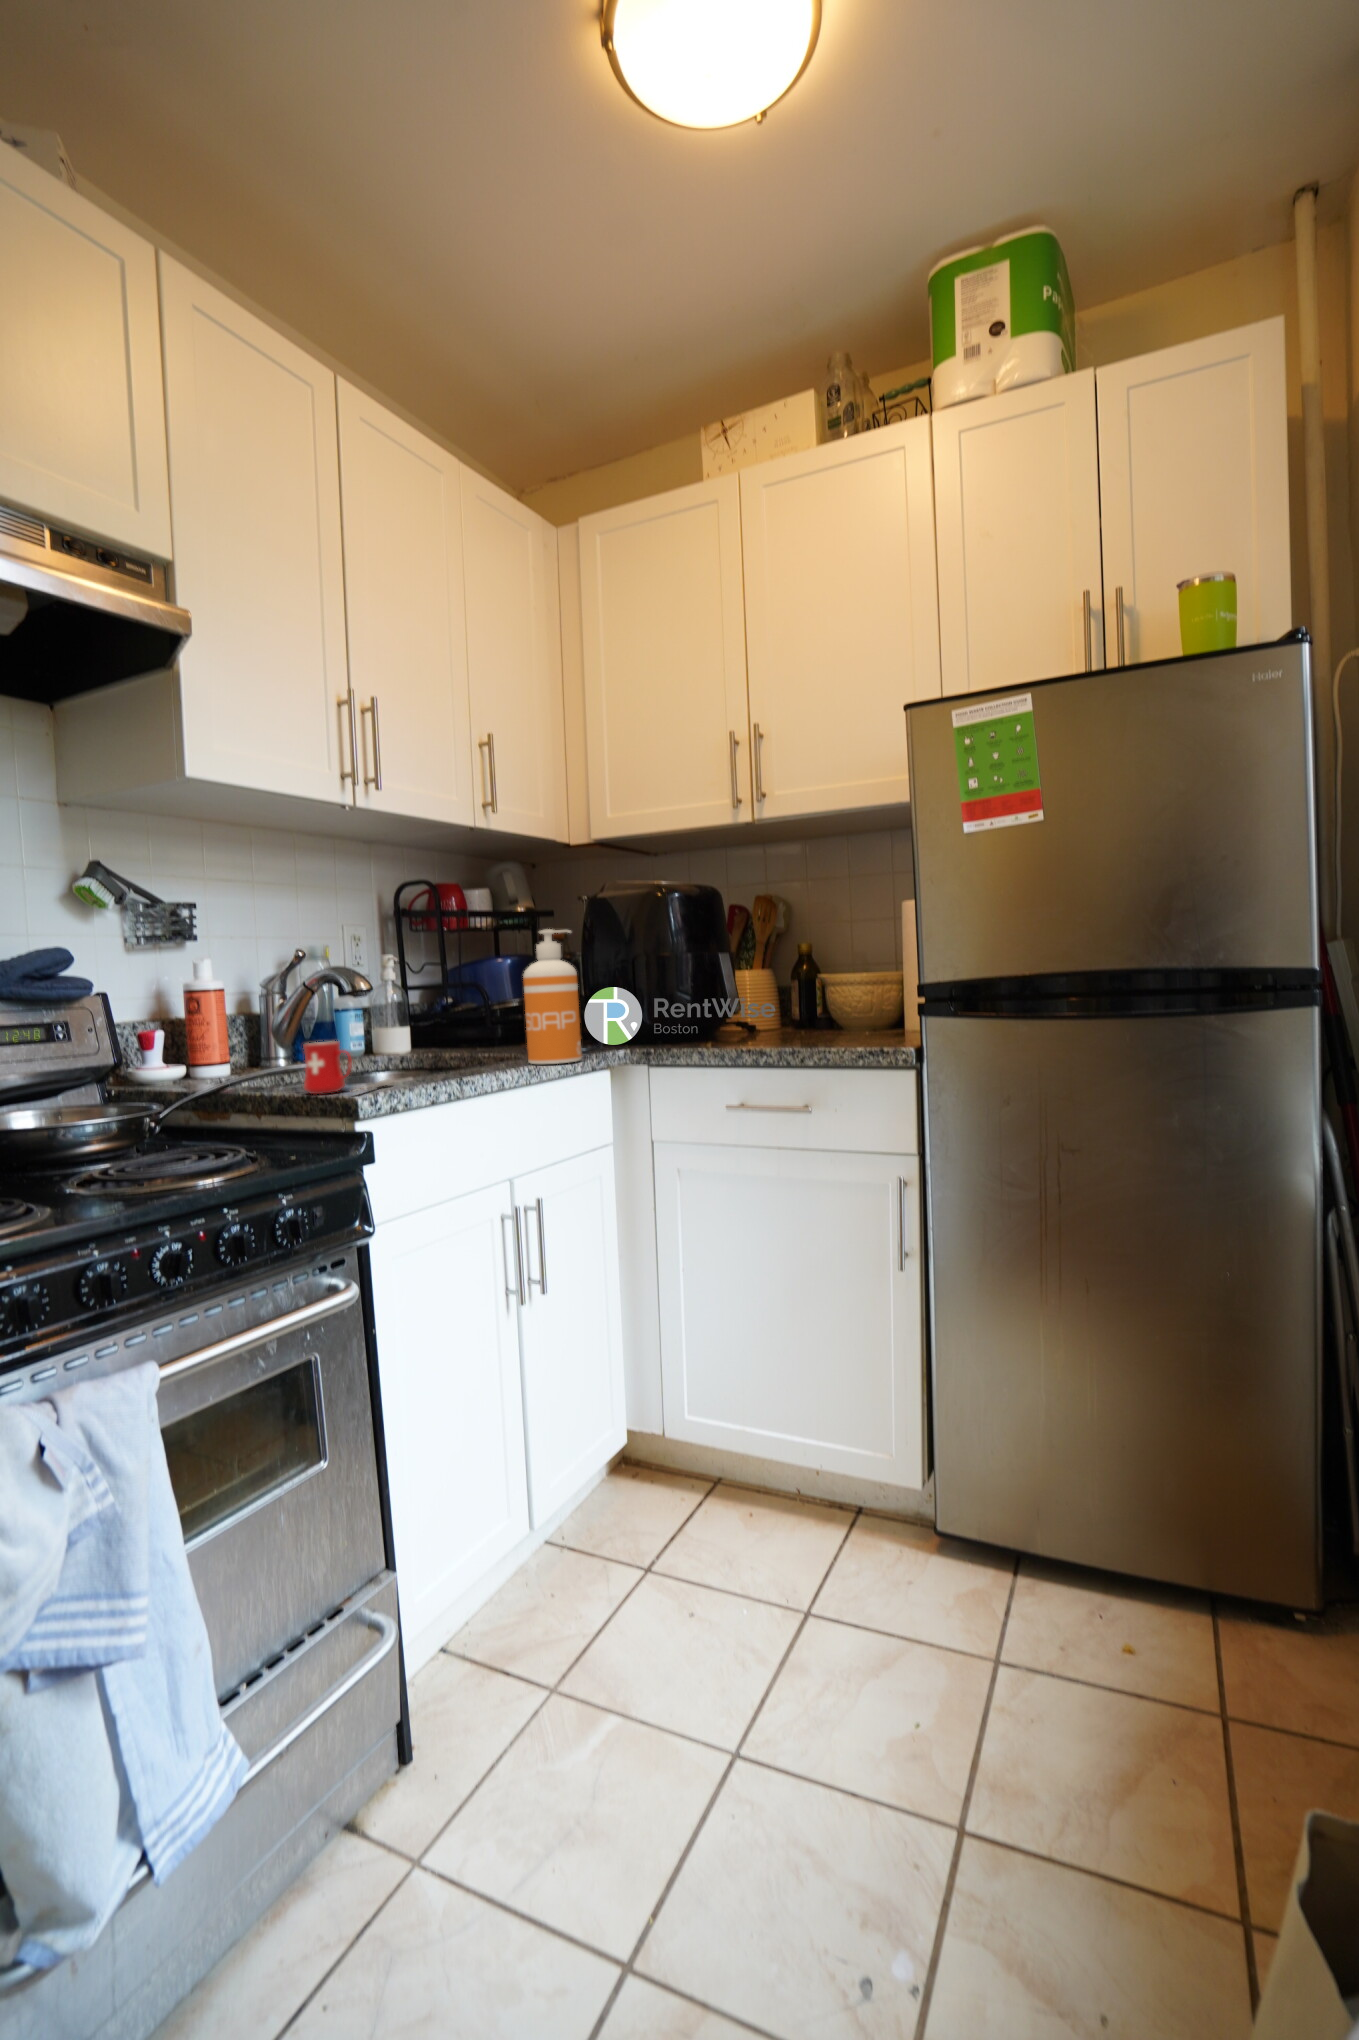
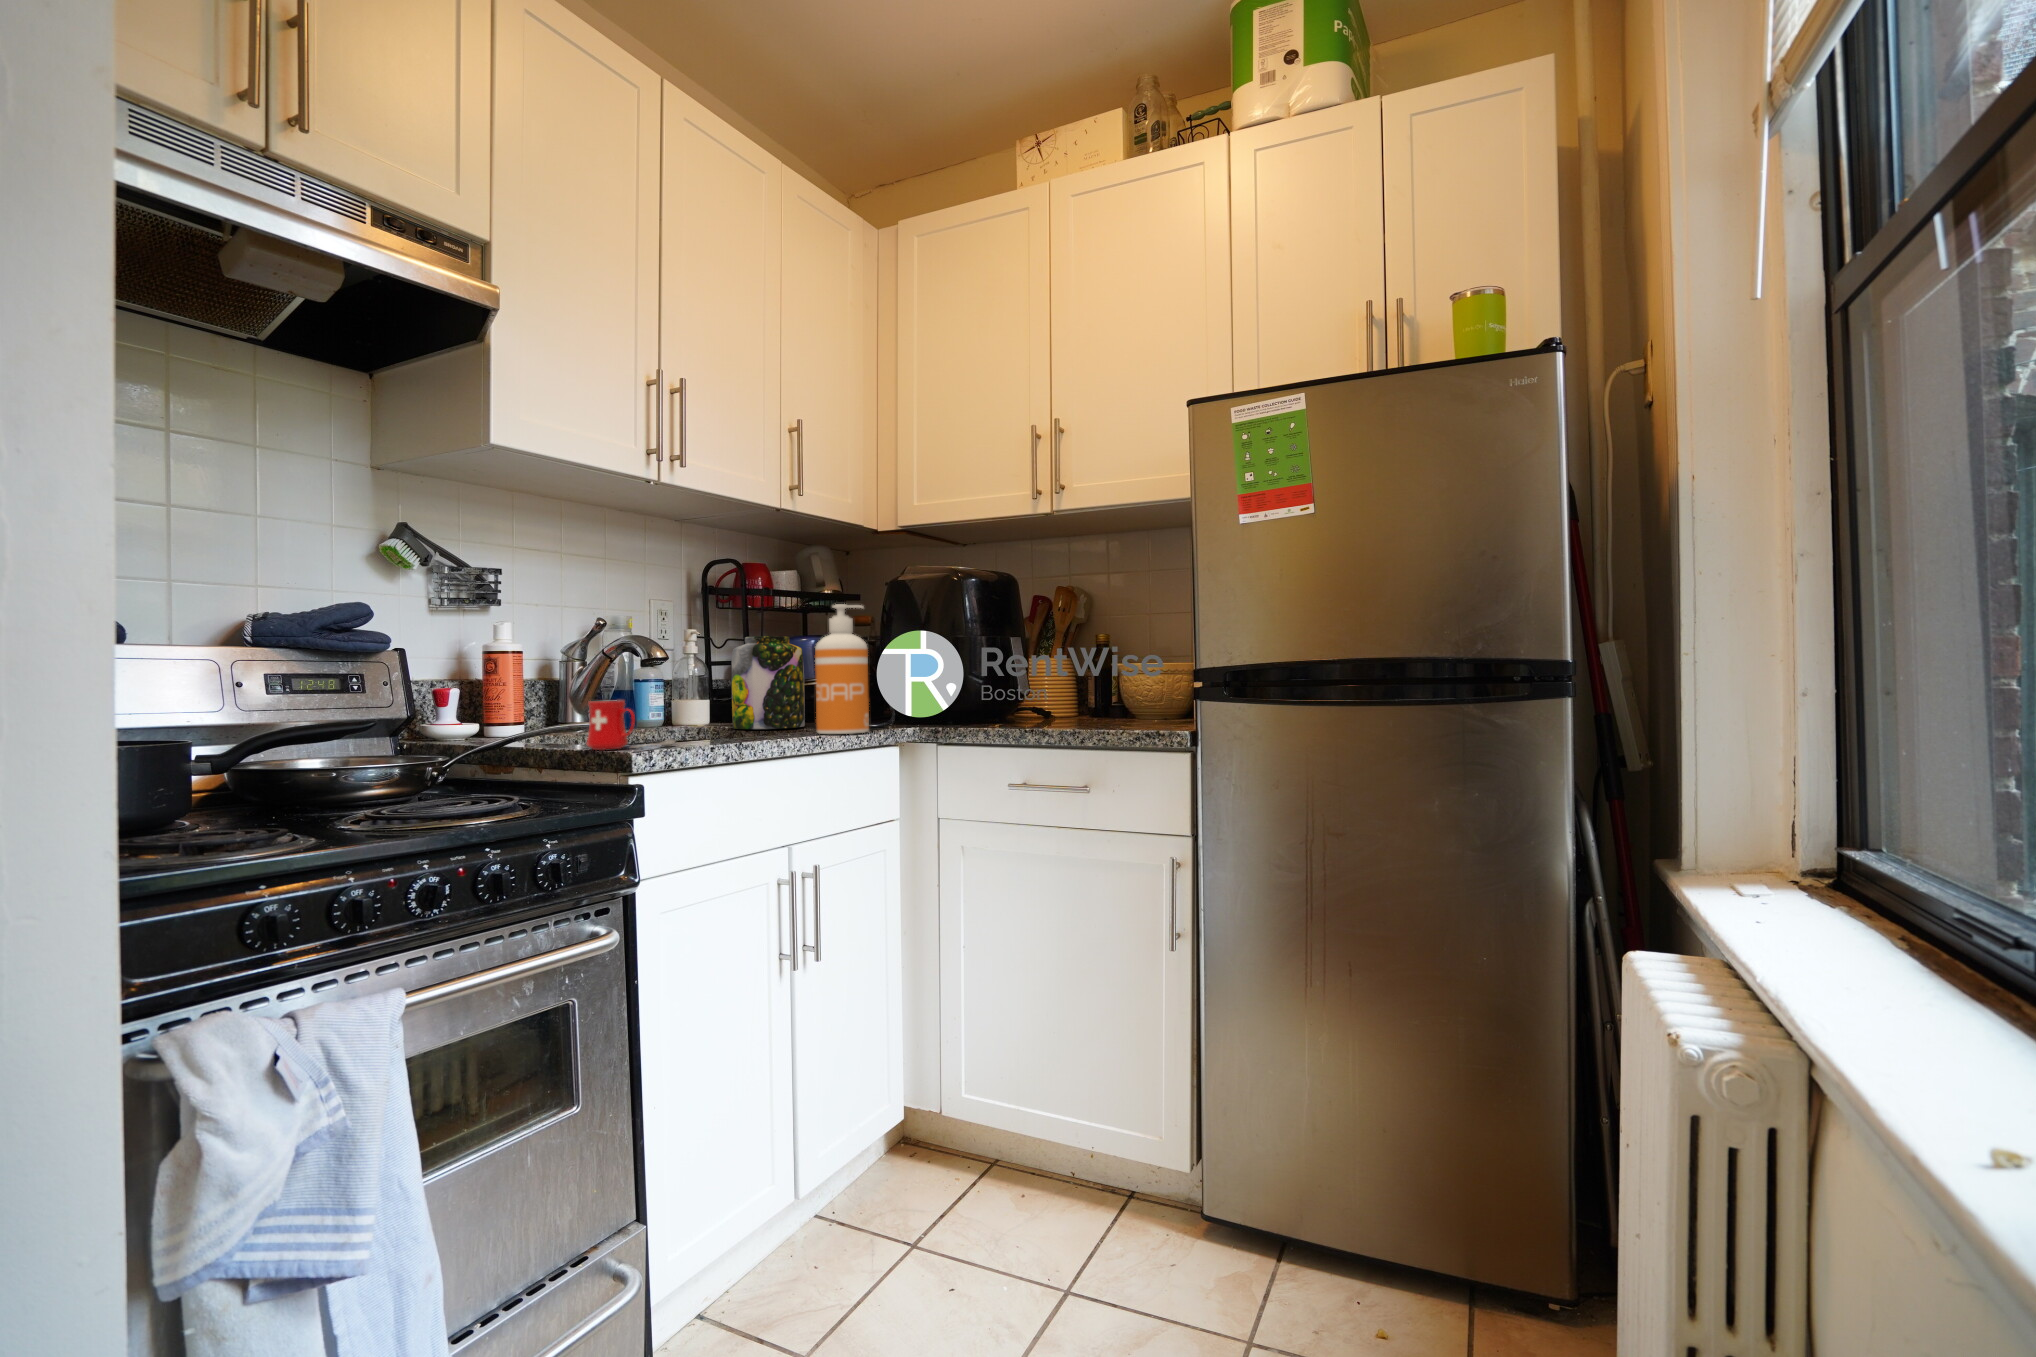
jar: none [434,963,512,1060] -> present [732,636,805,729]

